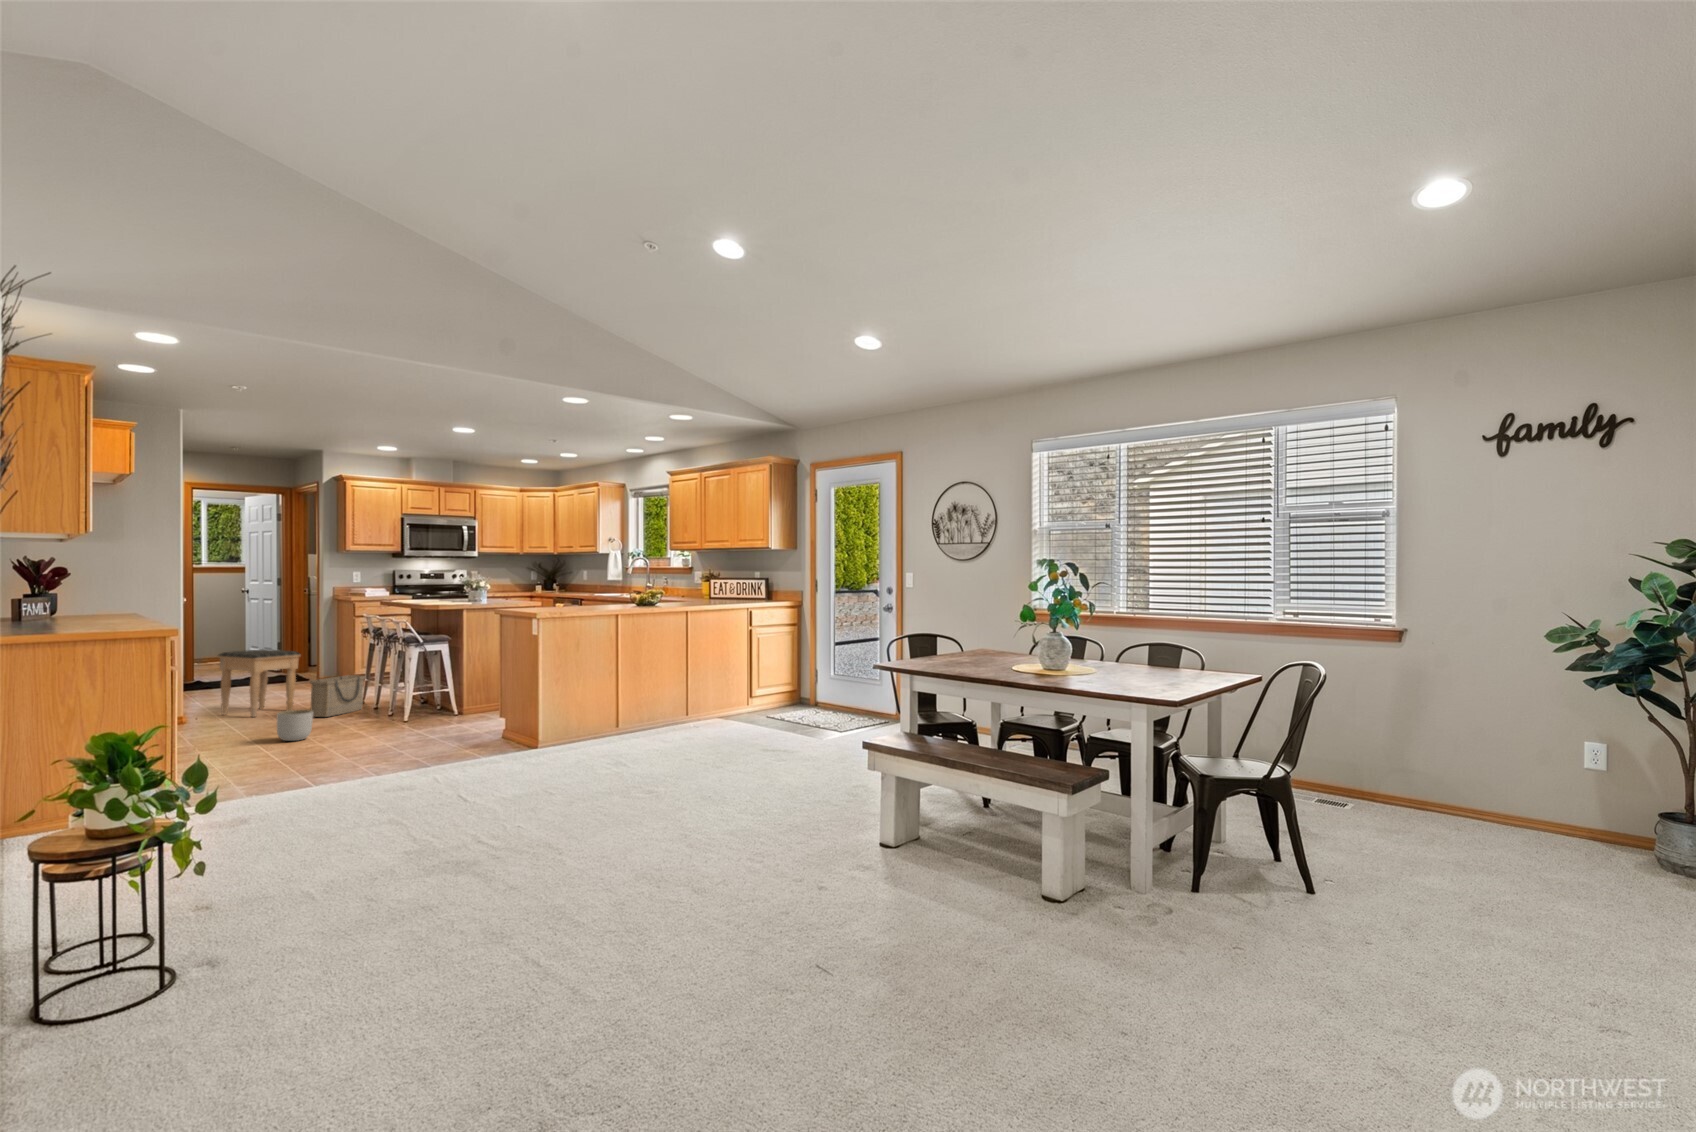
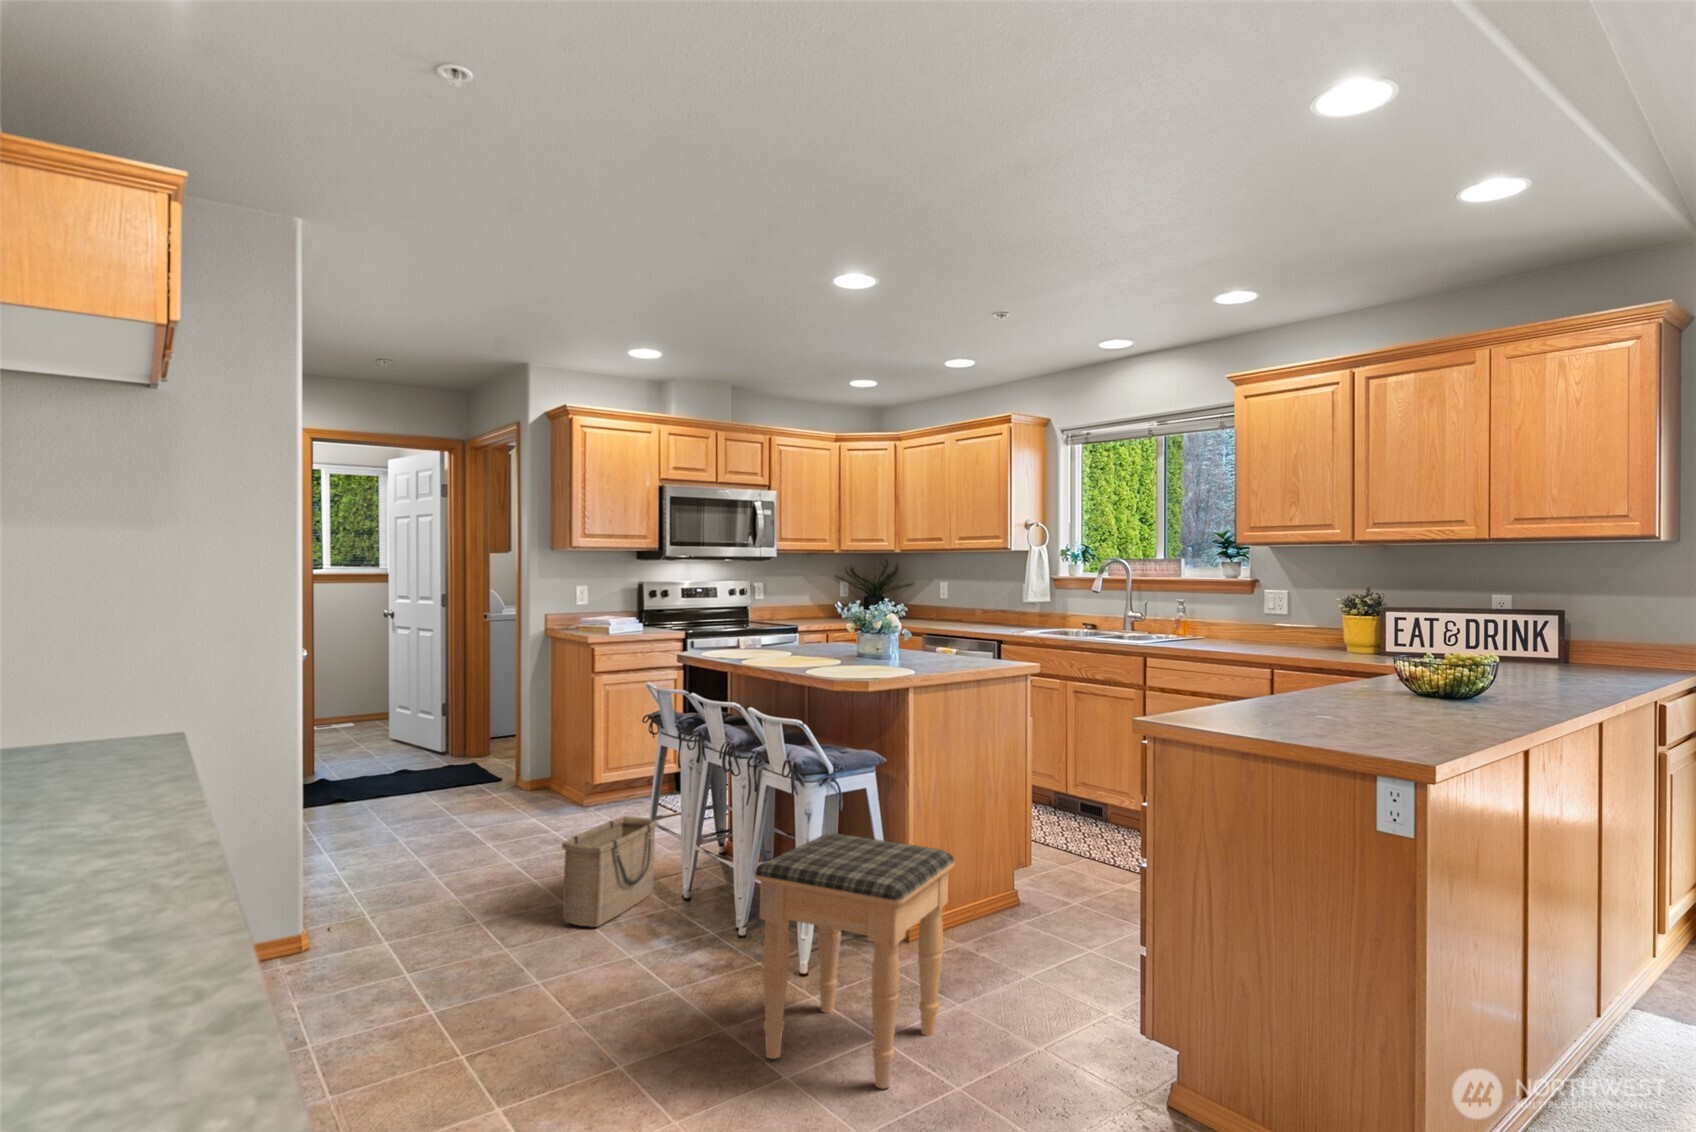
footstool: present [218,649,301,717] -> present [755,833,955,1088]
planter: present [277,710,313,741] -> none [535,961,618,1060]

